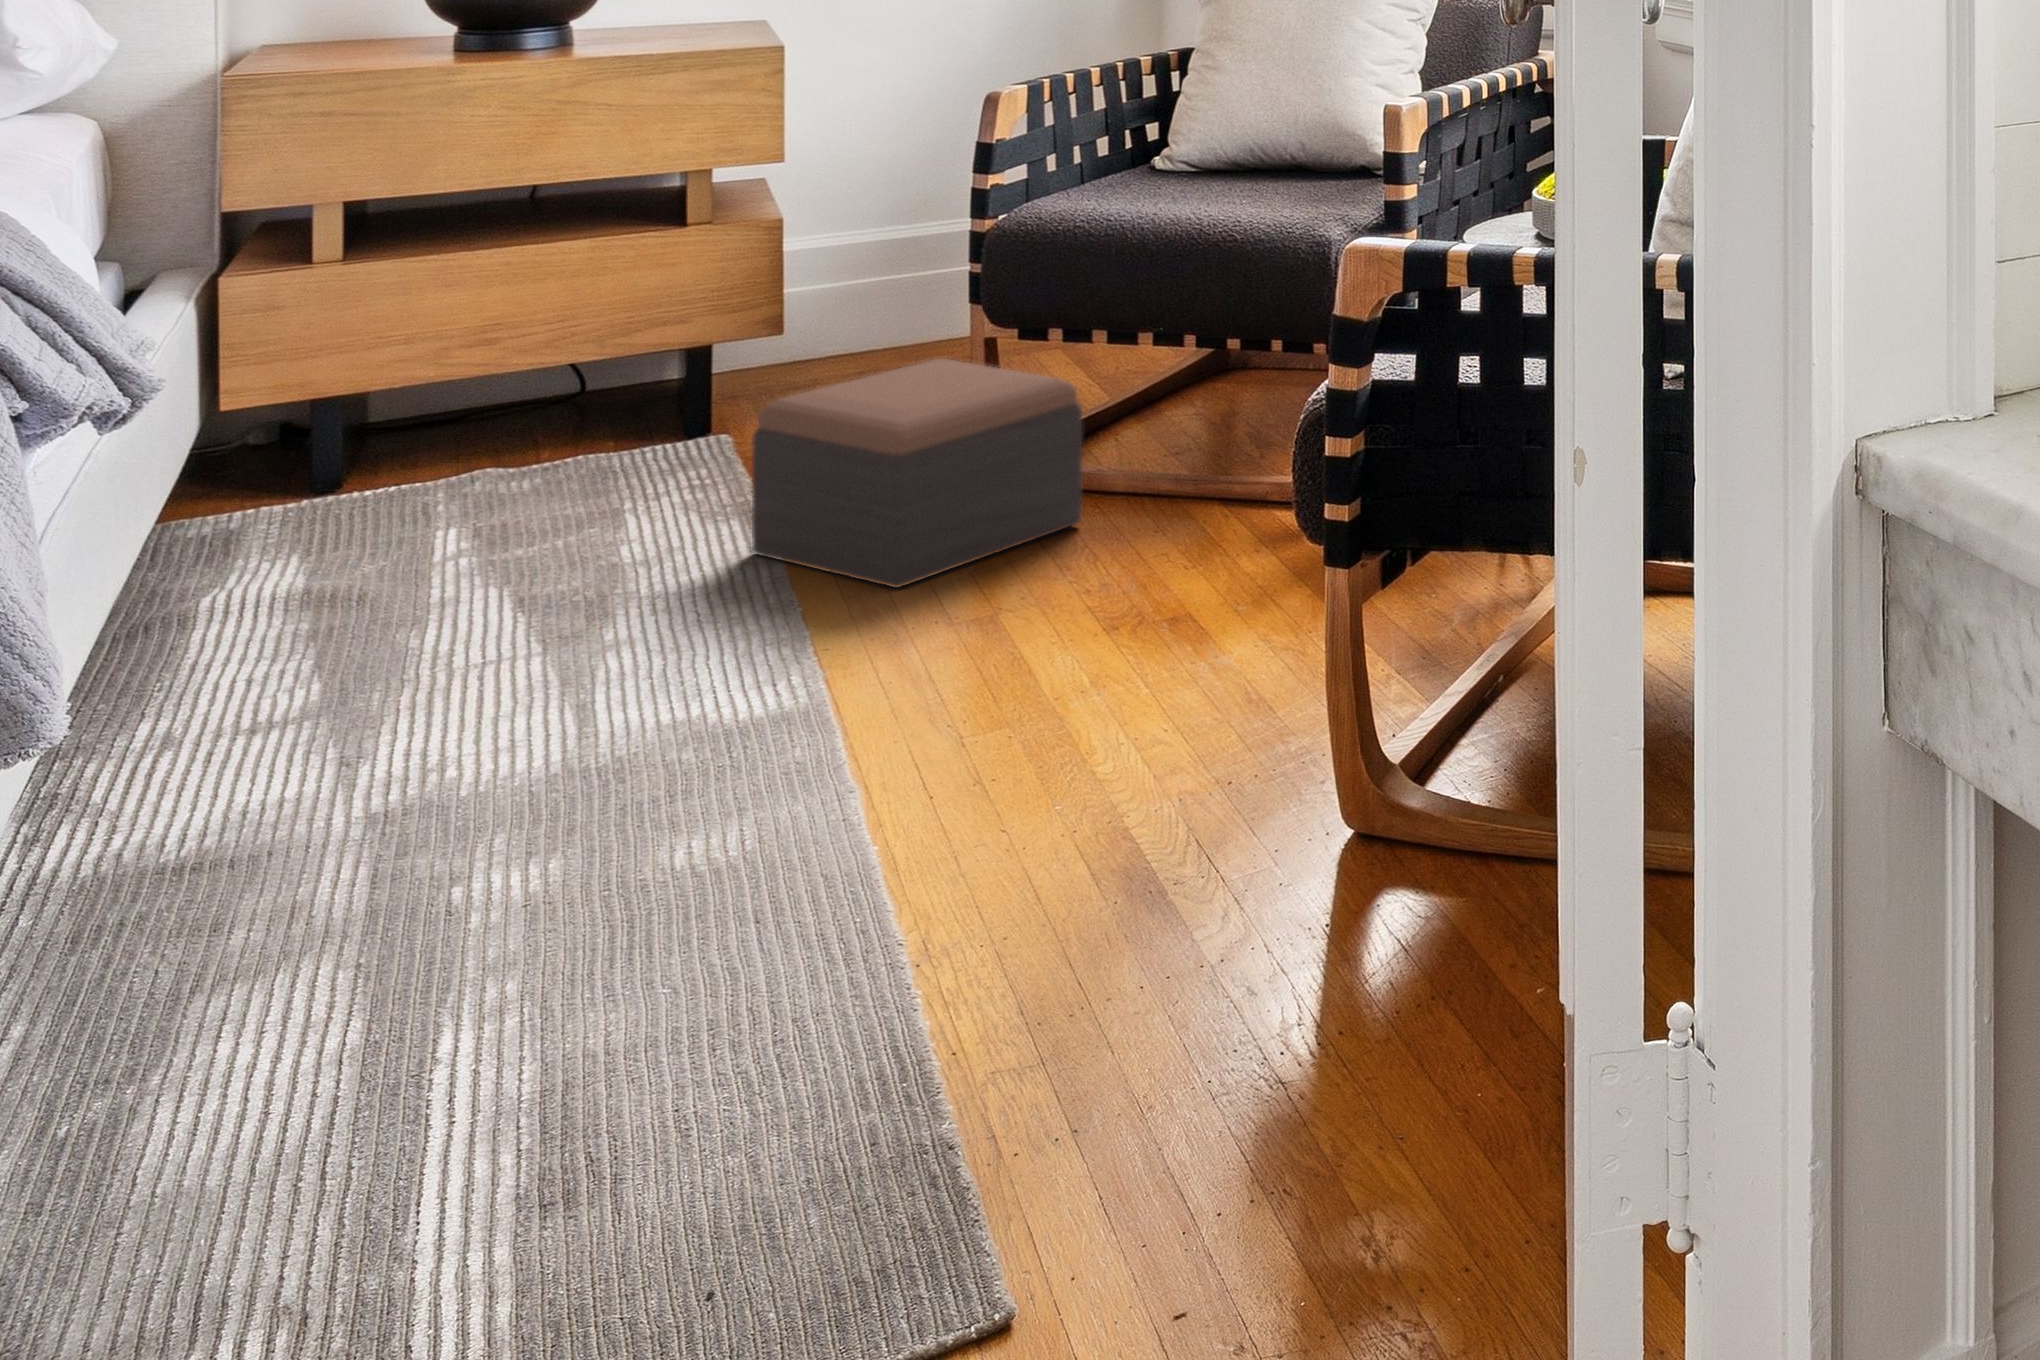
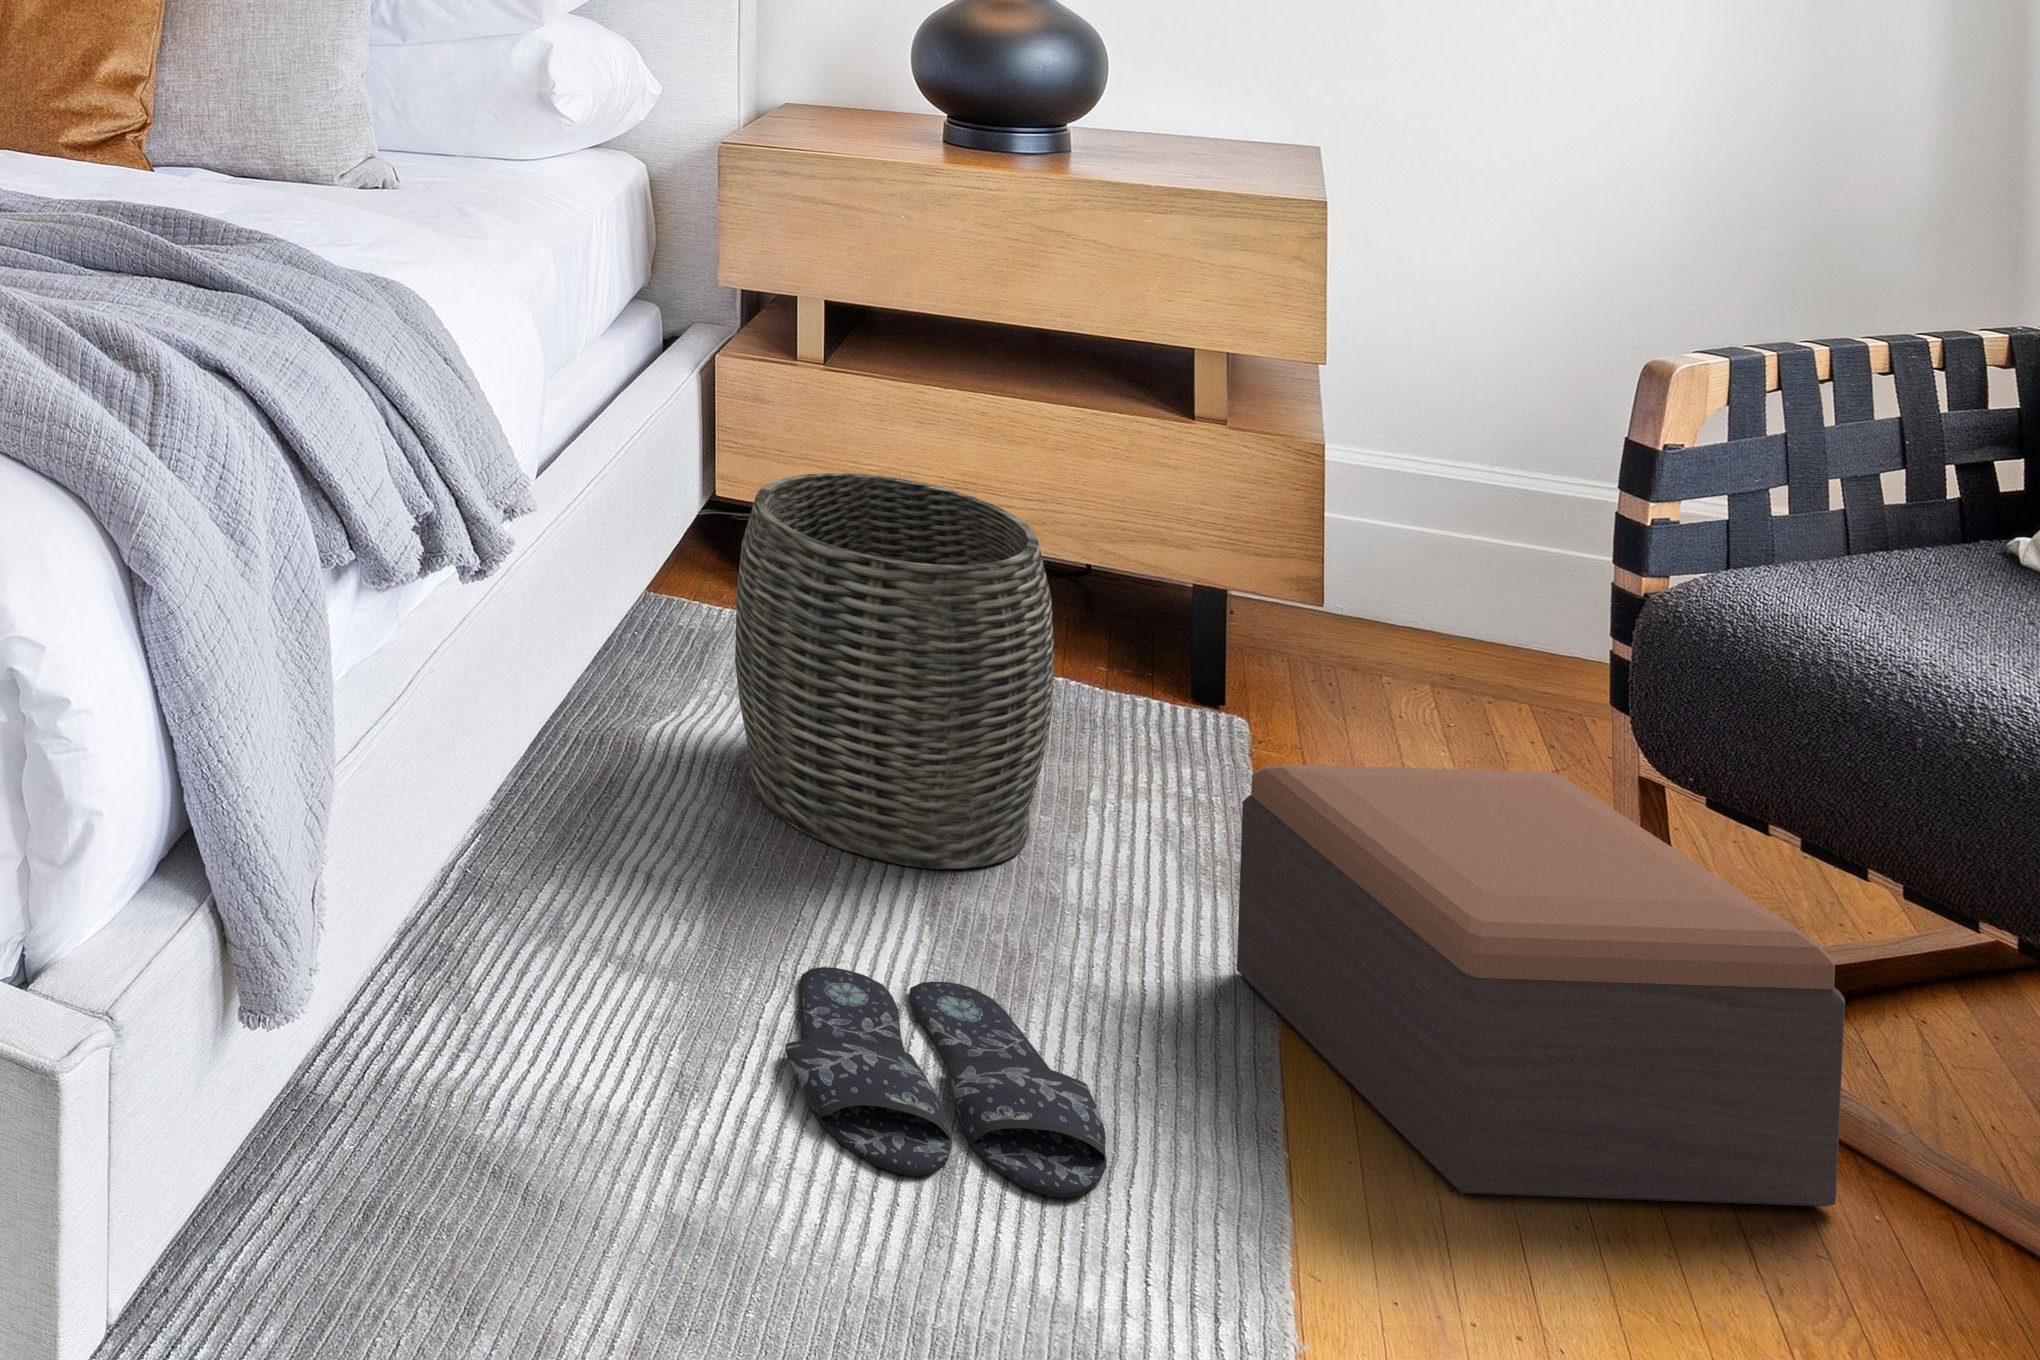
woven basket: none [306,306,602,602] -> present [735,473,1054,869]
slippers: none [423,622,684,721] -> present [786,967,1107,1198]

